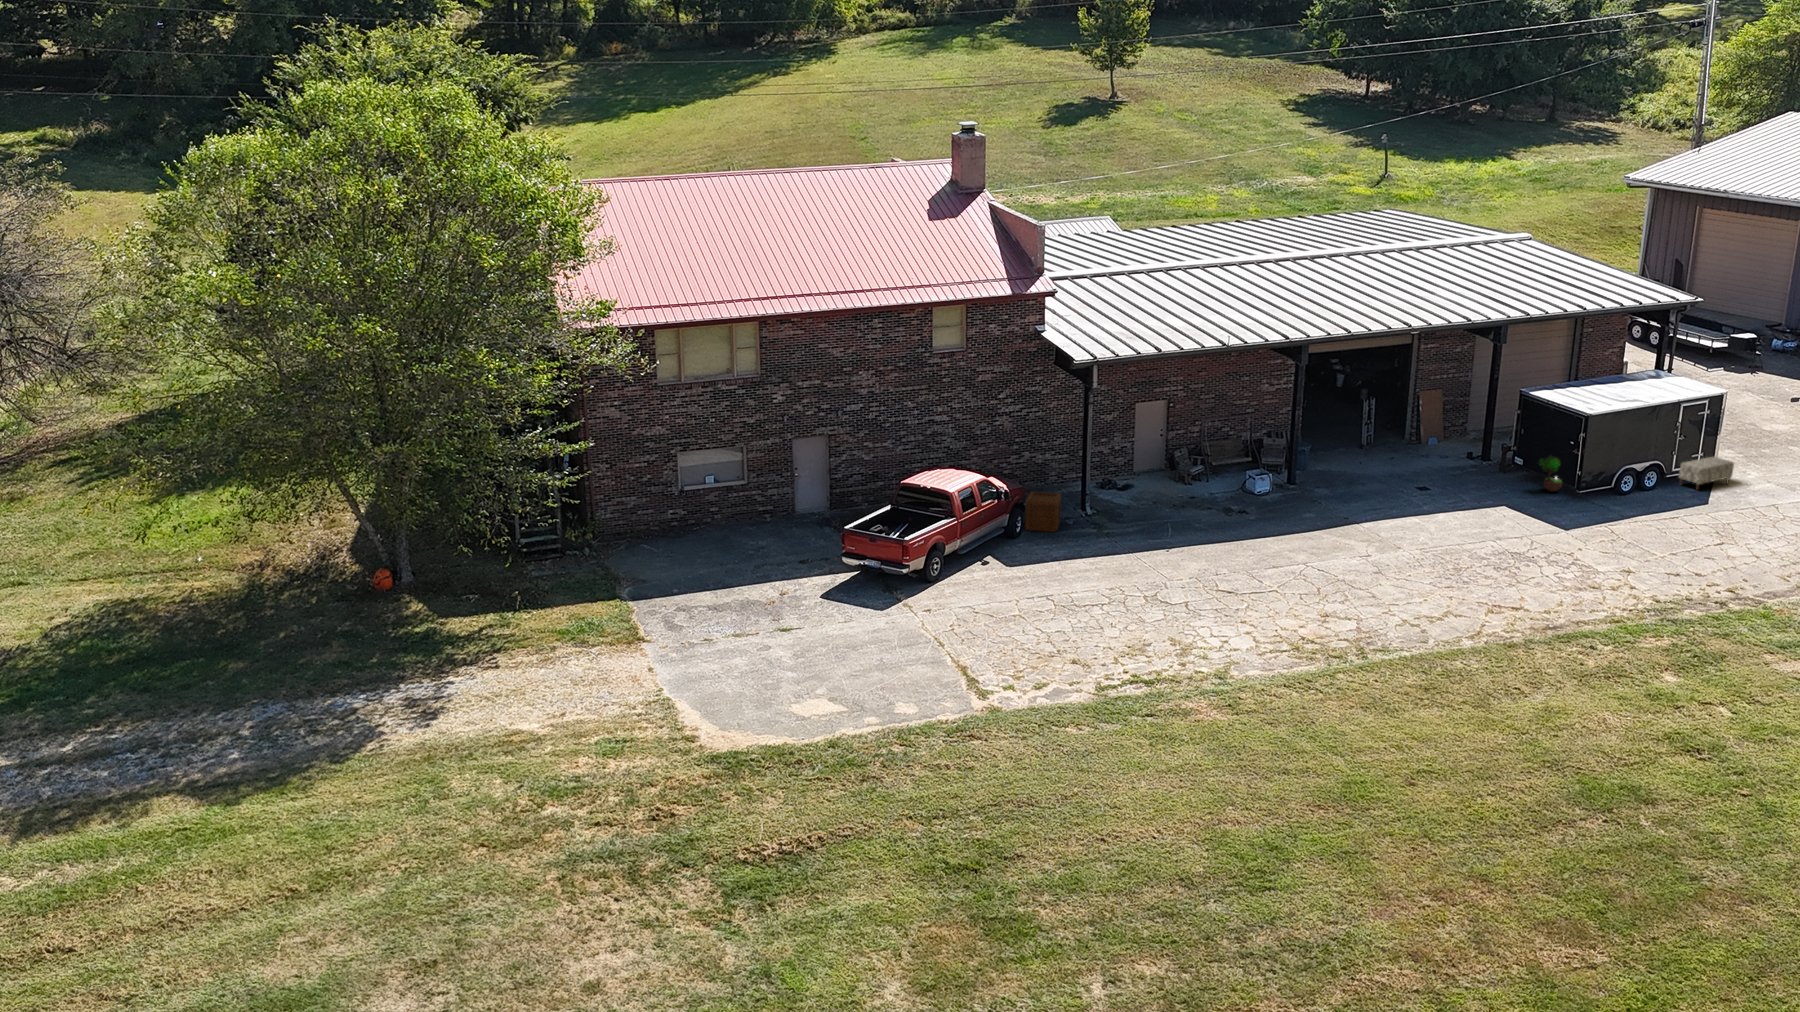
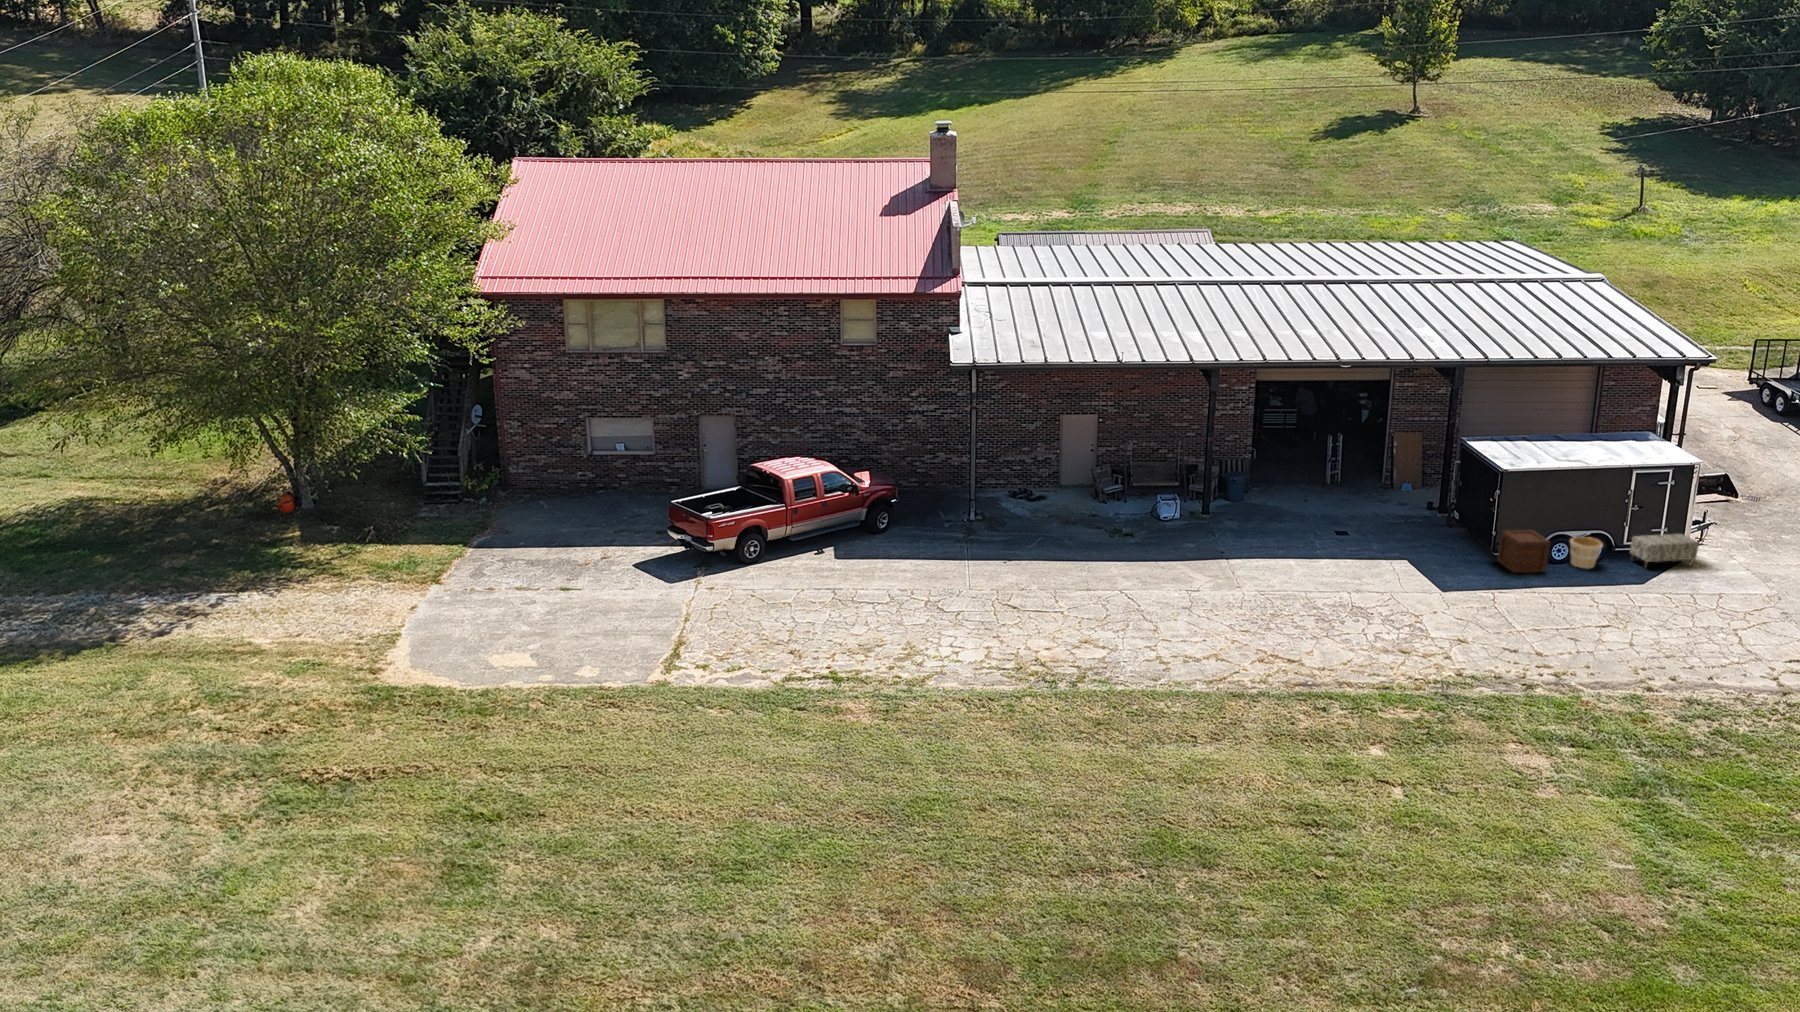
potted tree: present [1540,457,1562,491] -> none [1457,509,1485,551]
wooden bucket: none [1636,467,1665,496] -> present [1570,537,1603,569]
wooden crate: present [1025,492,1061,532] -> present [1497,530,1550,573]

